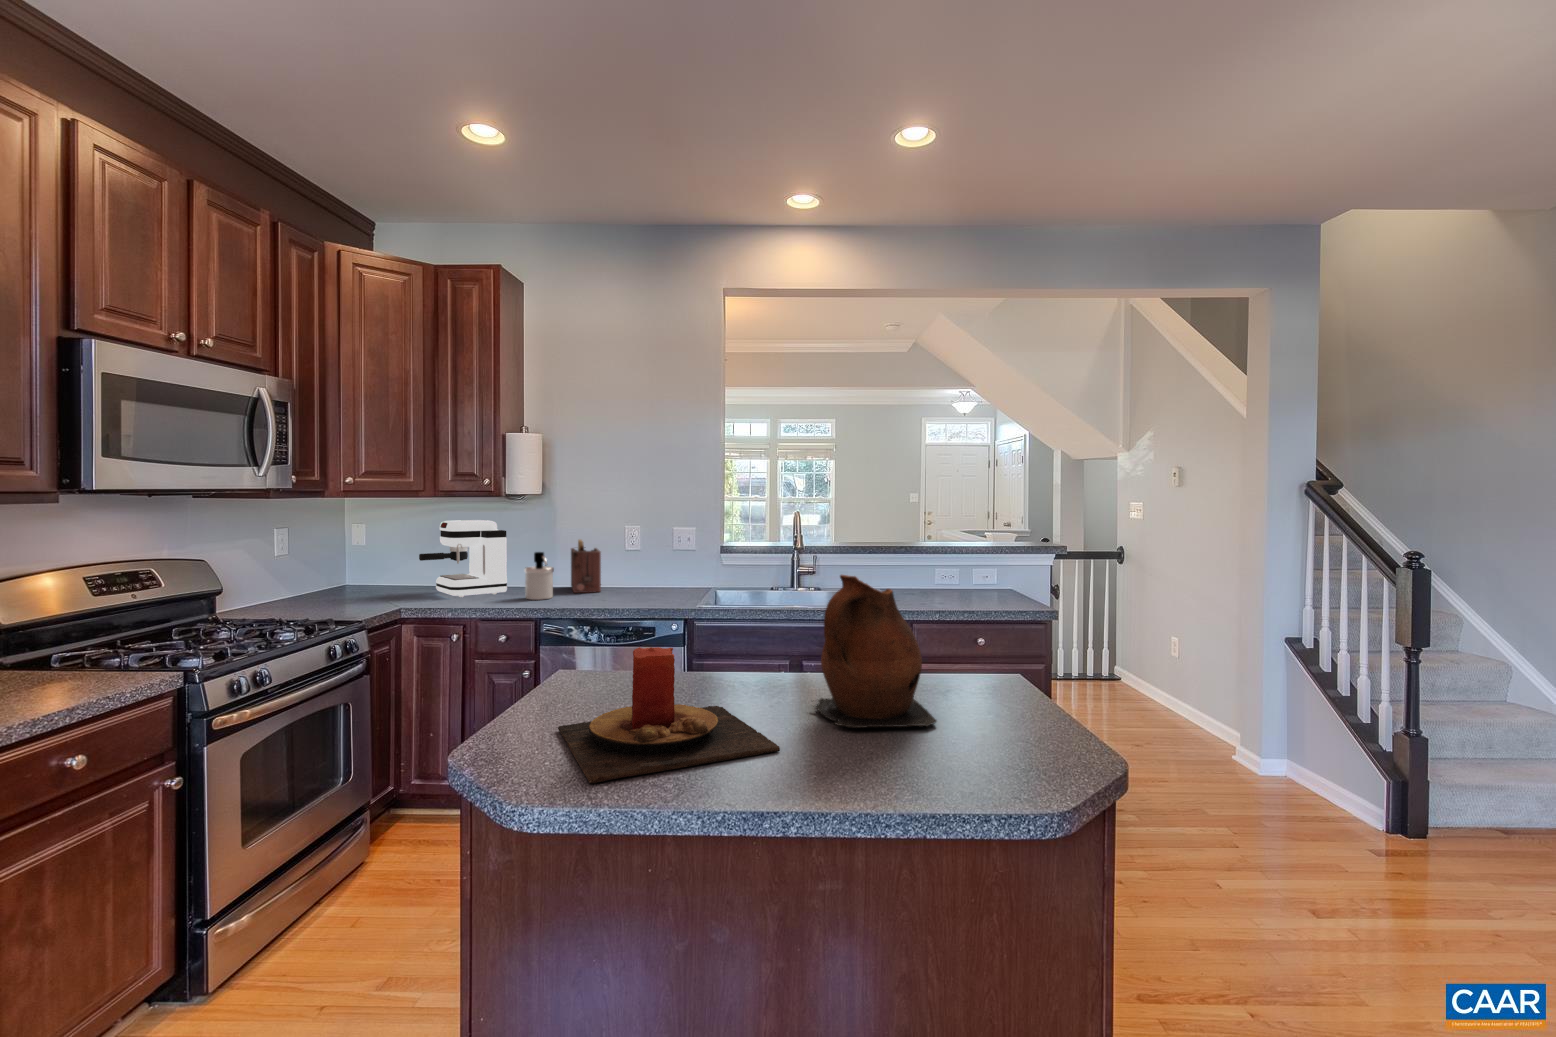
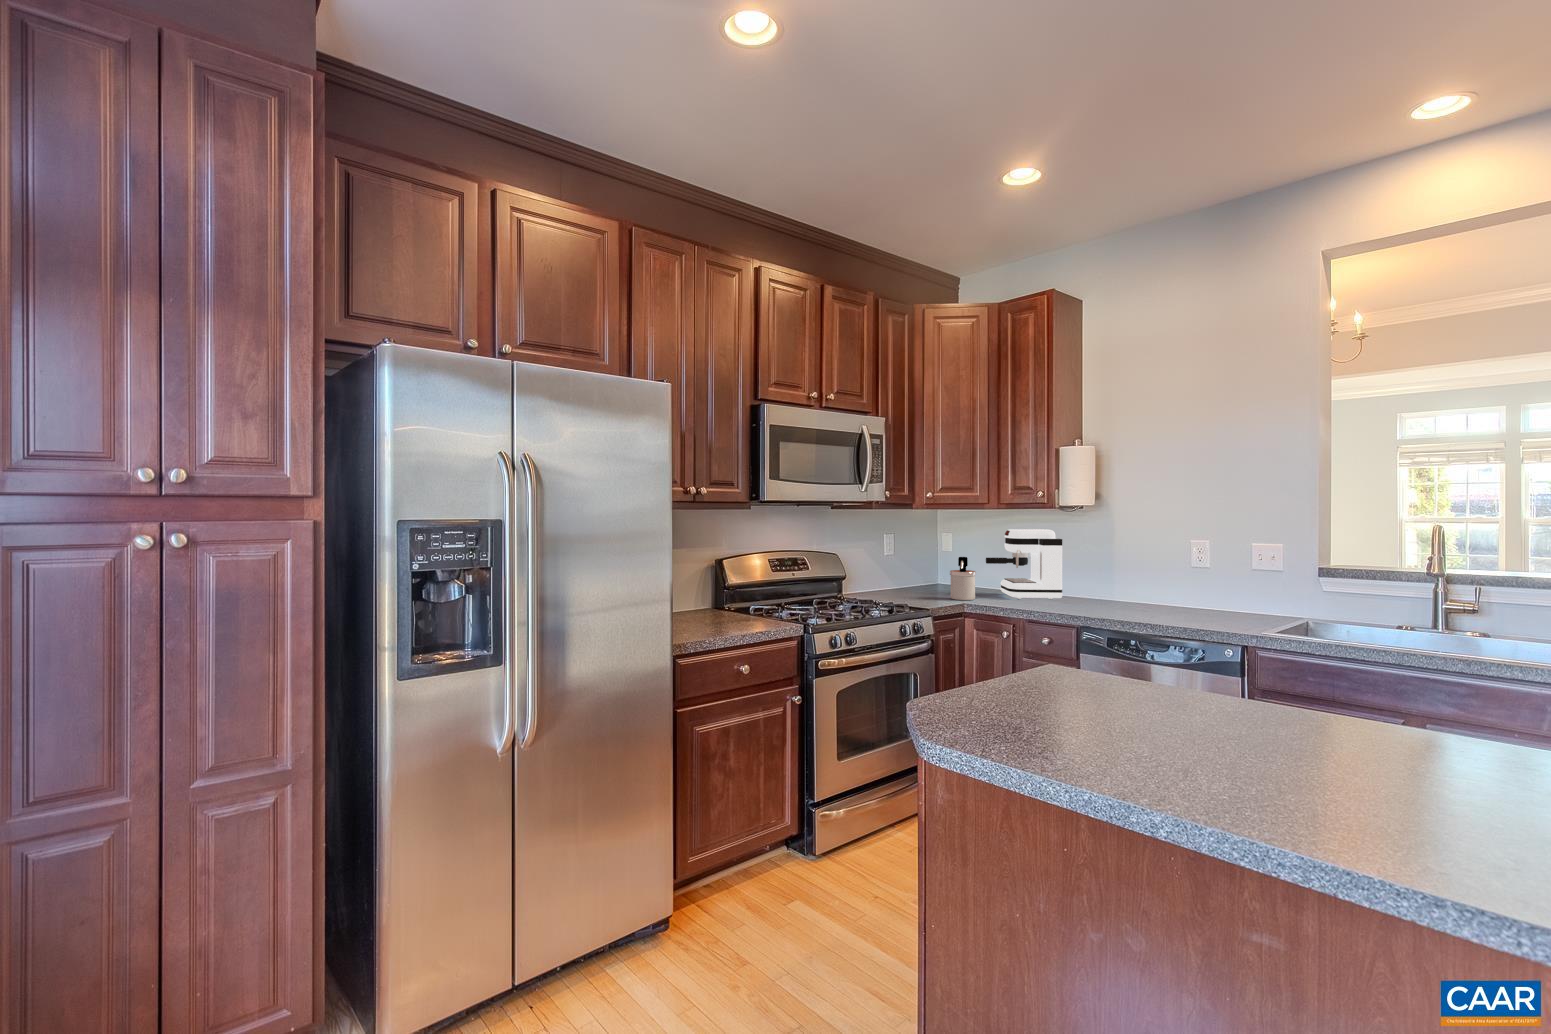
toaster: present [571,540,601,593] -> none [1130,551,1161,607]
soap dispenser: present [524,552,554,600] -> present [950,557,976,600]
ceramic pitcher: present [815,575,937,728] -> none [1292,582,1483,797]
candle: present [558,647,780,783] -> none [991,636,1207,766]

